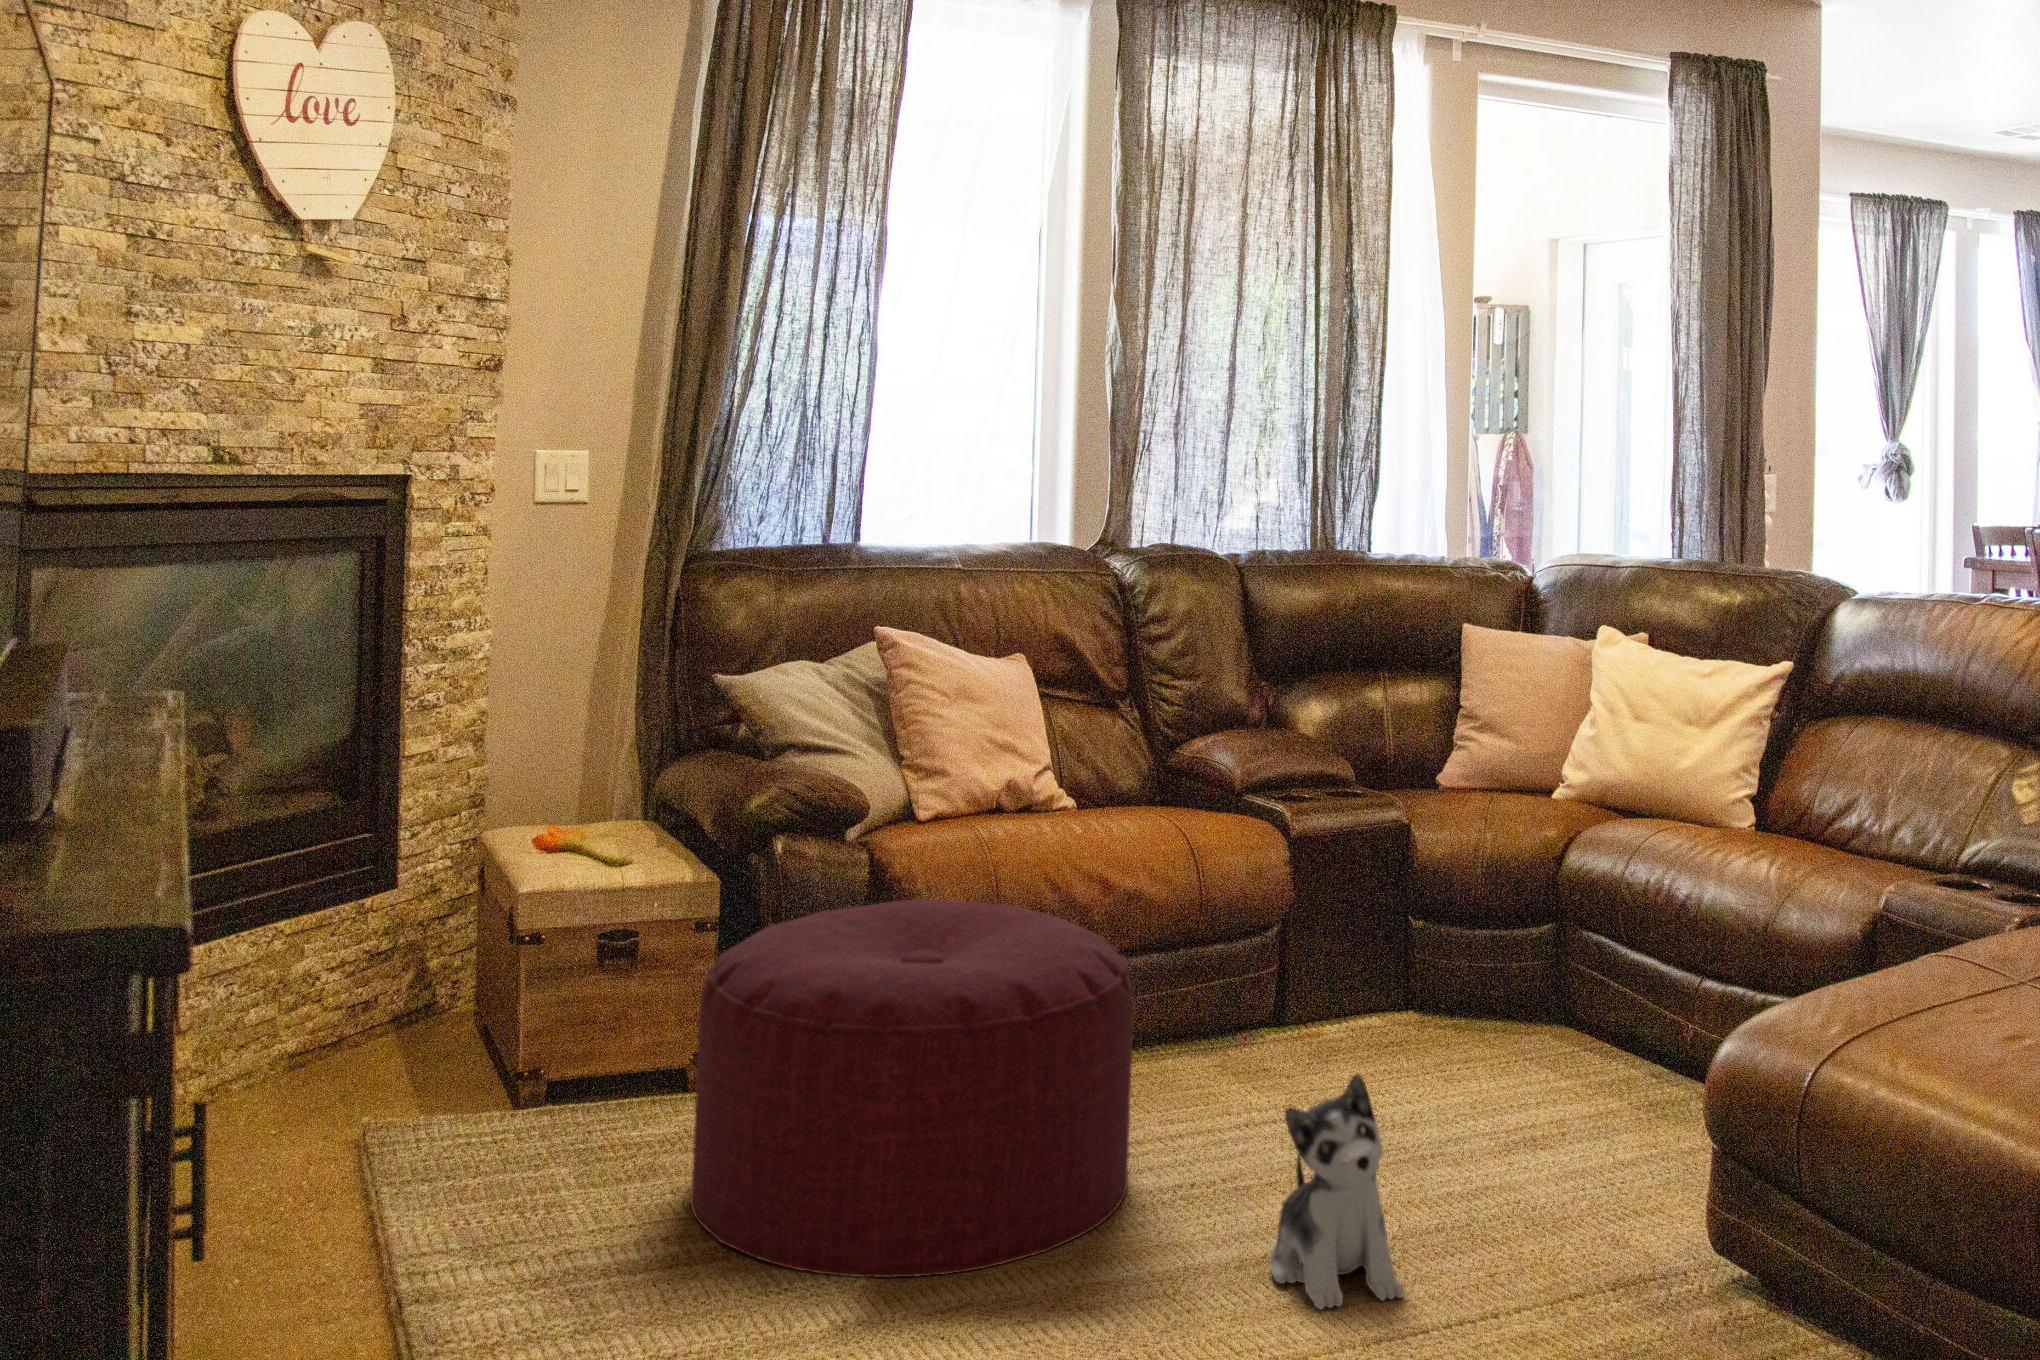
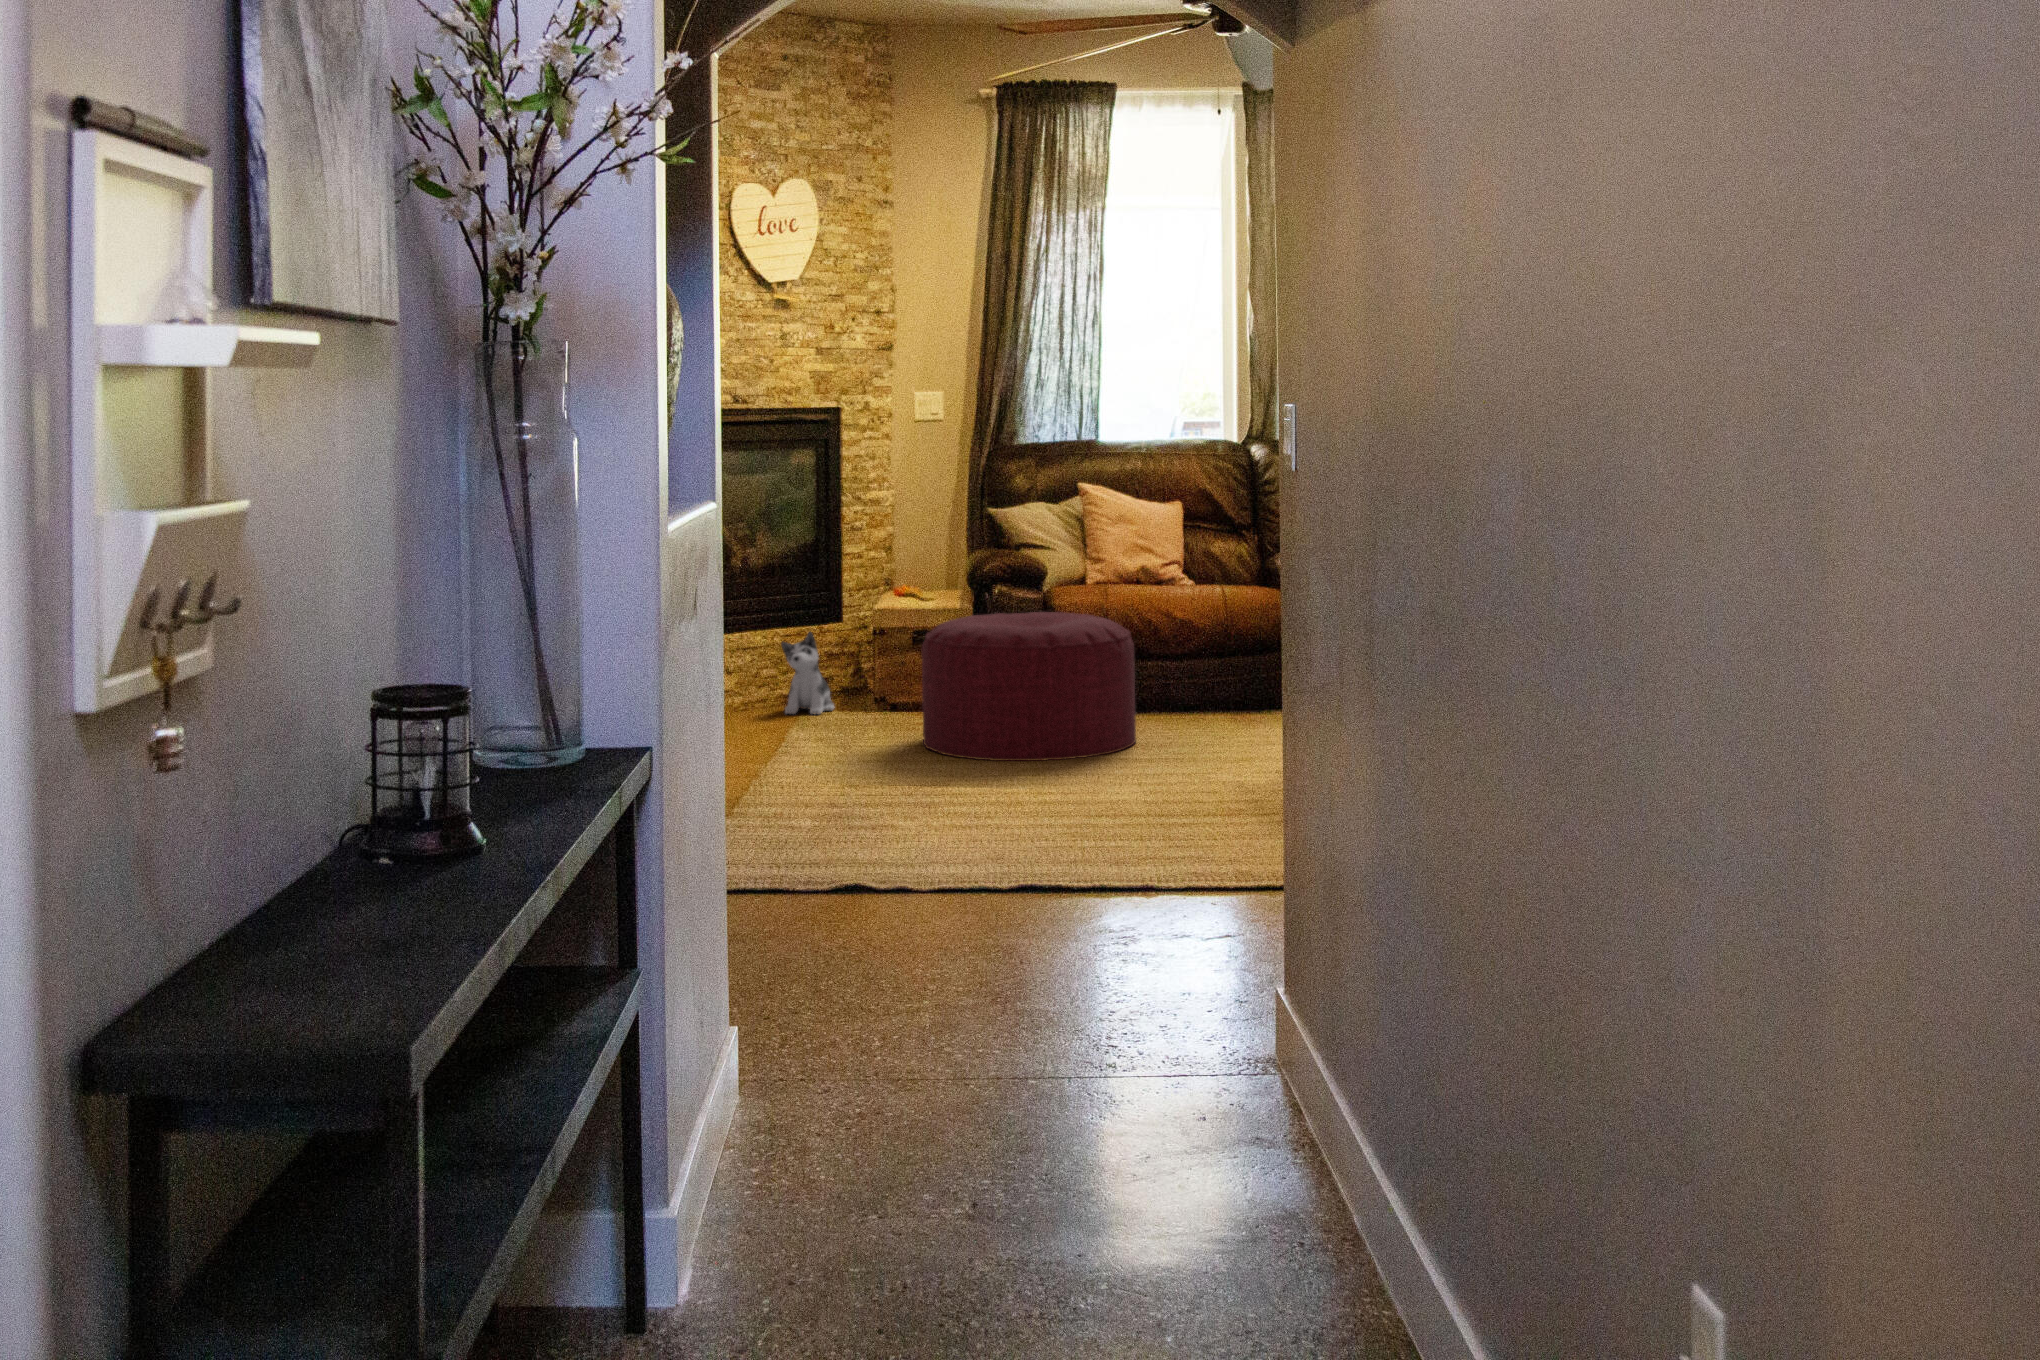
plush toy: present [1270,1074,1404,1309] -> present [781,632,834,714]

